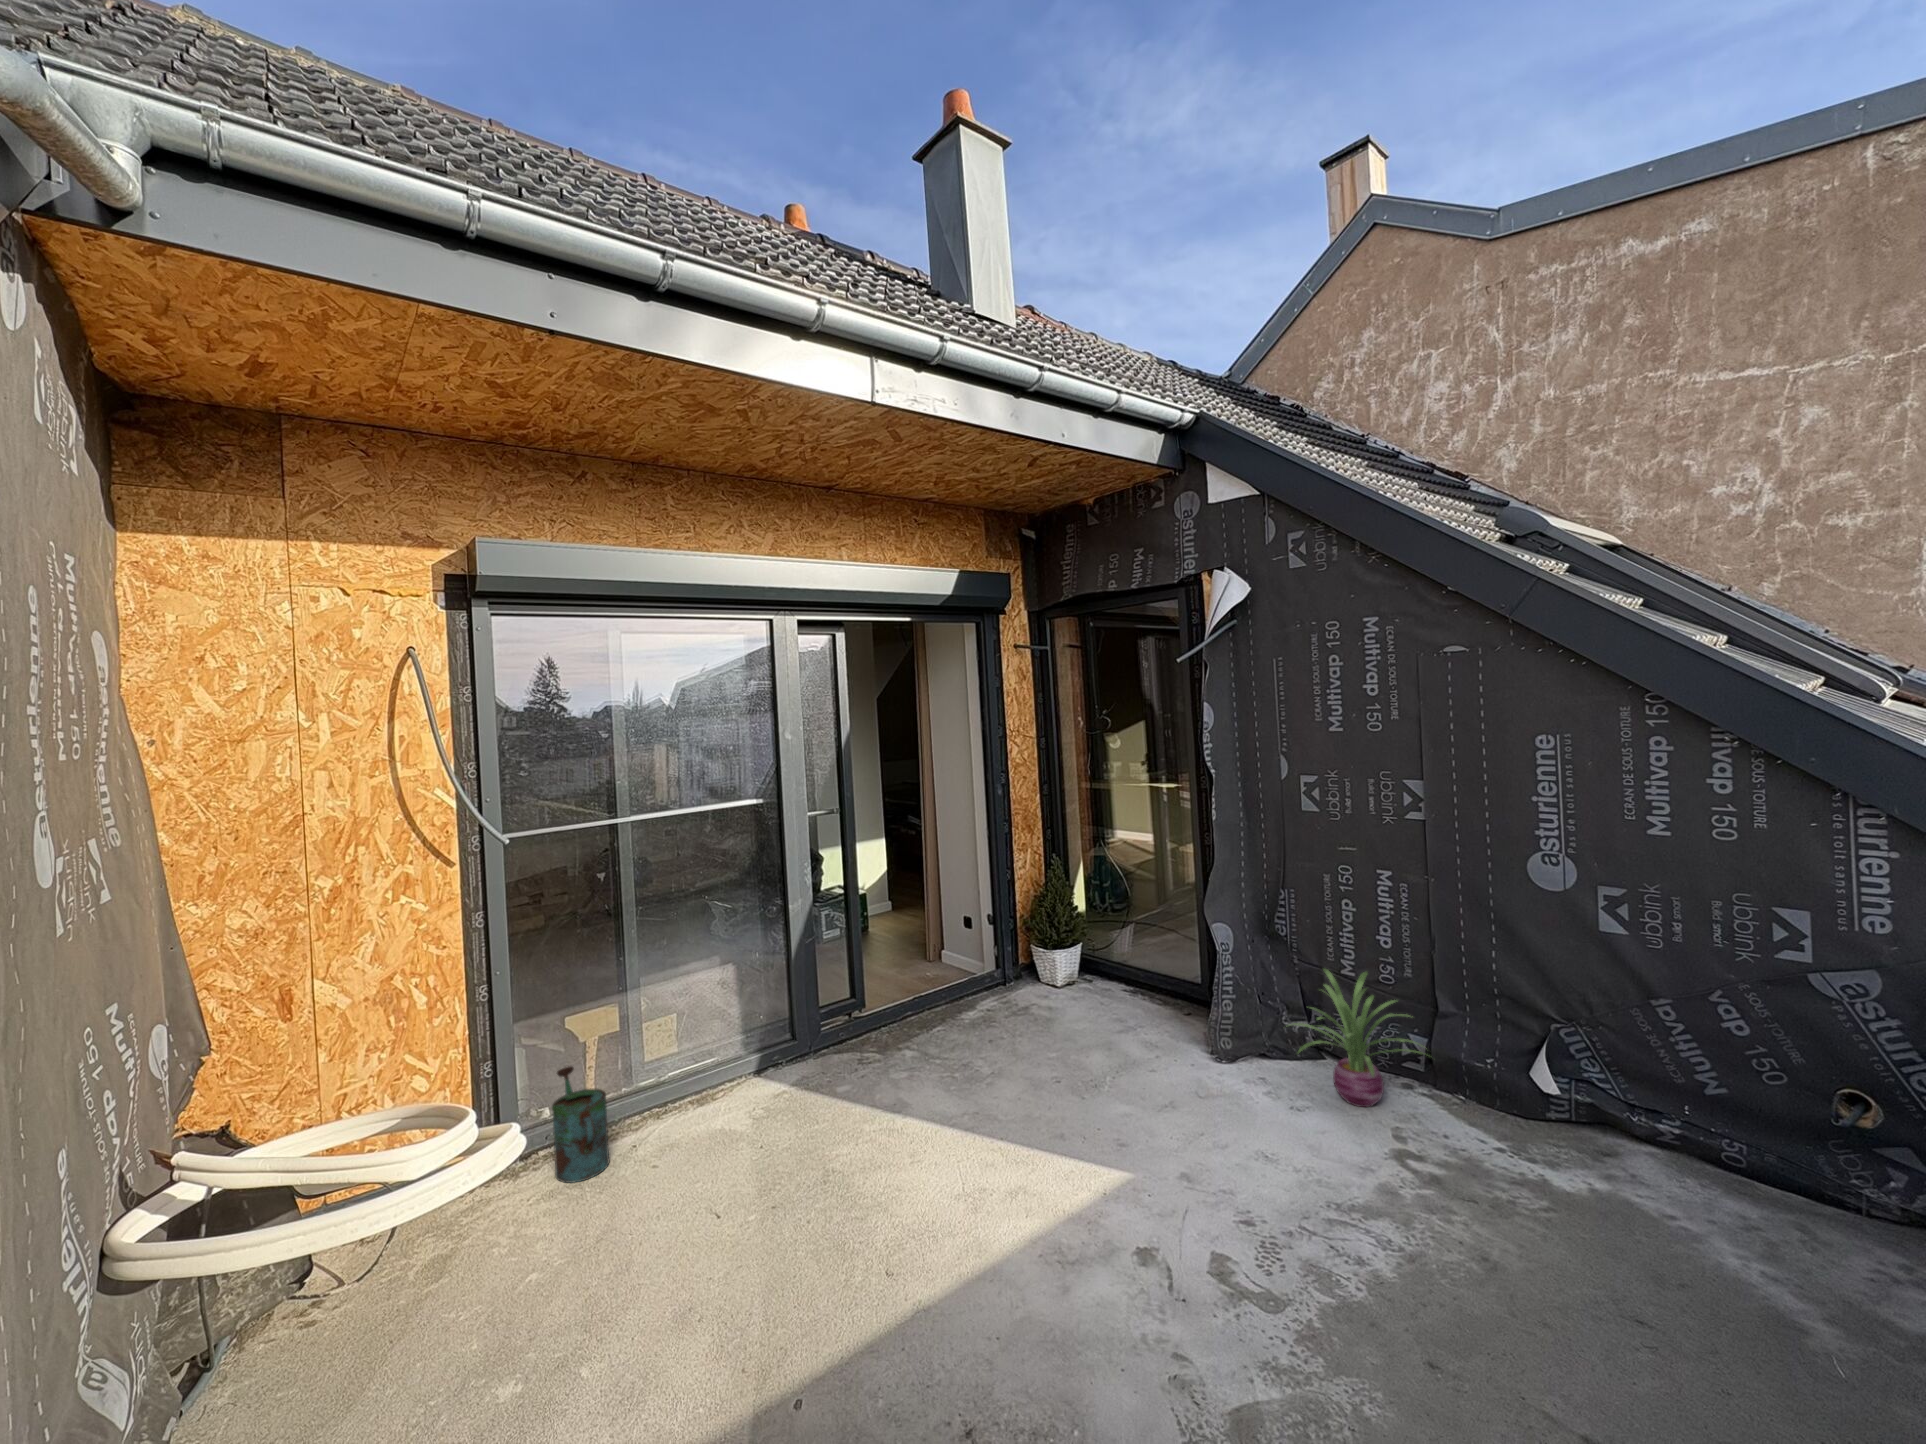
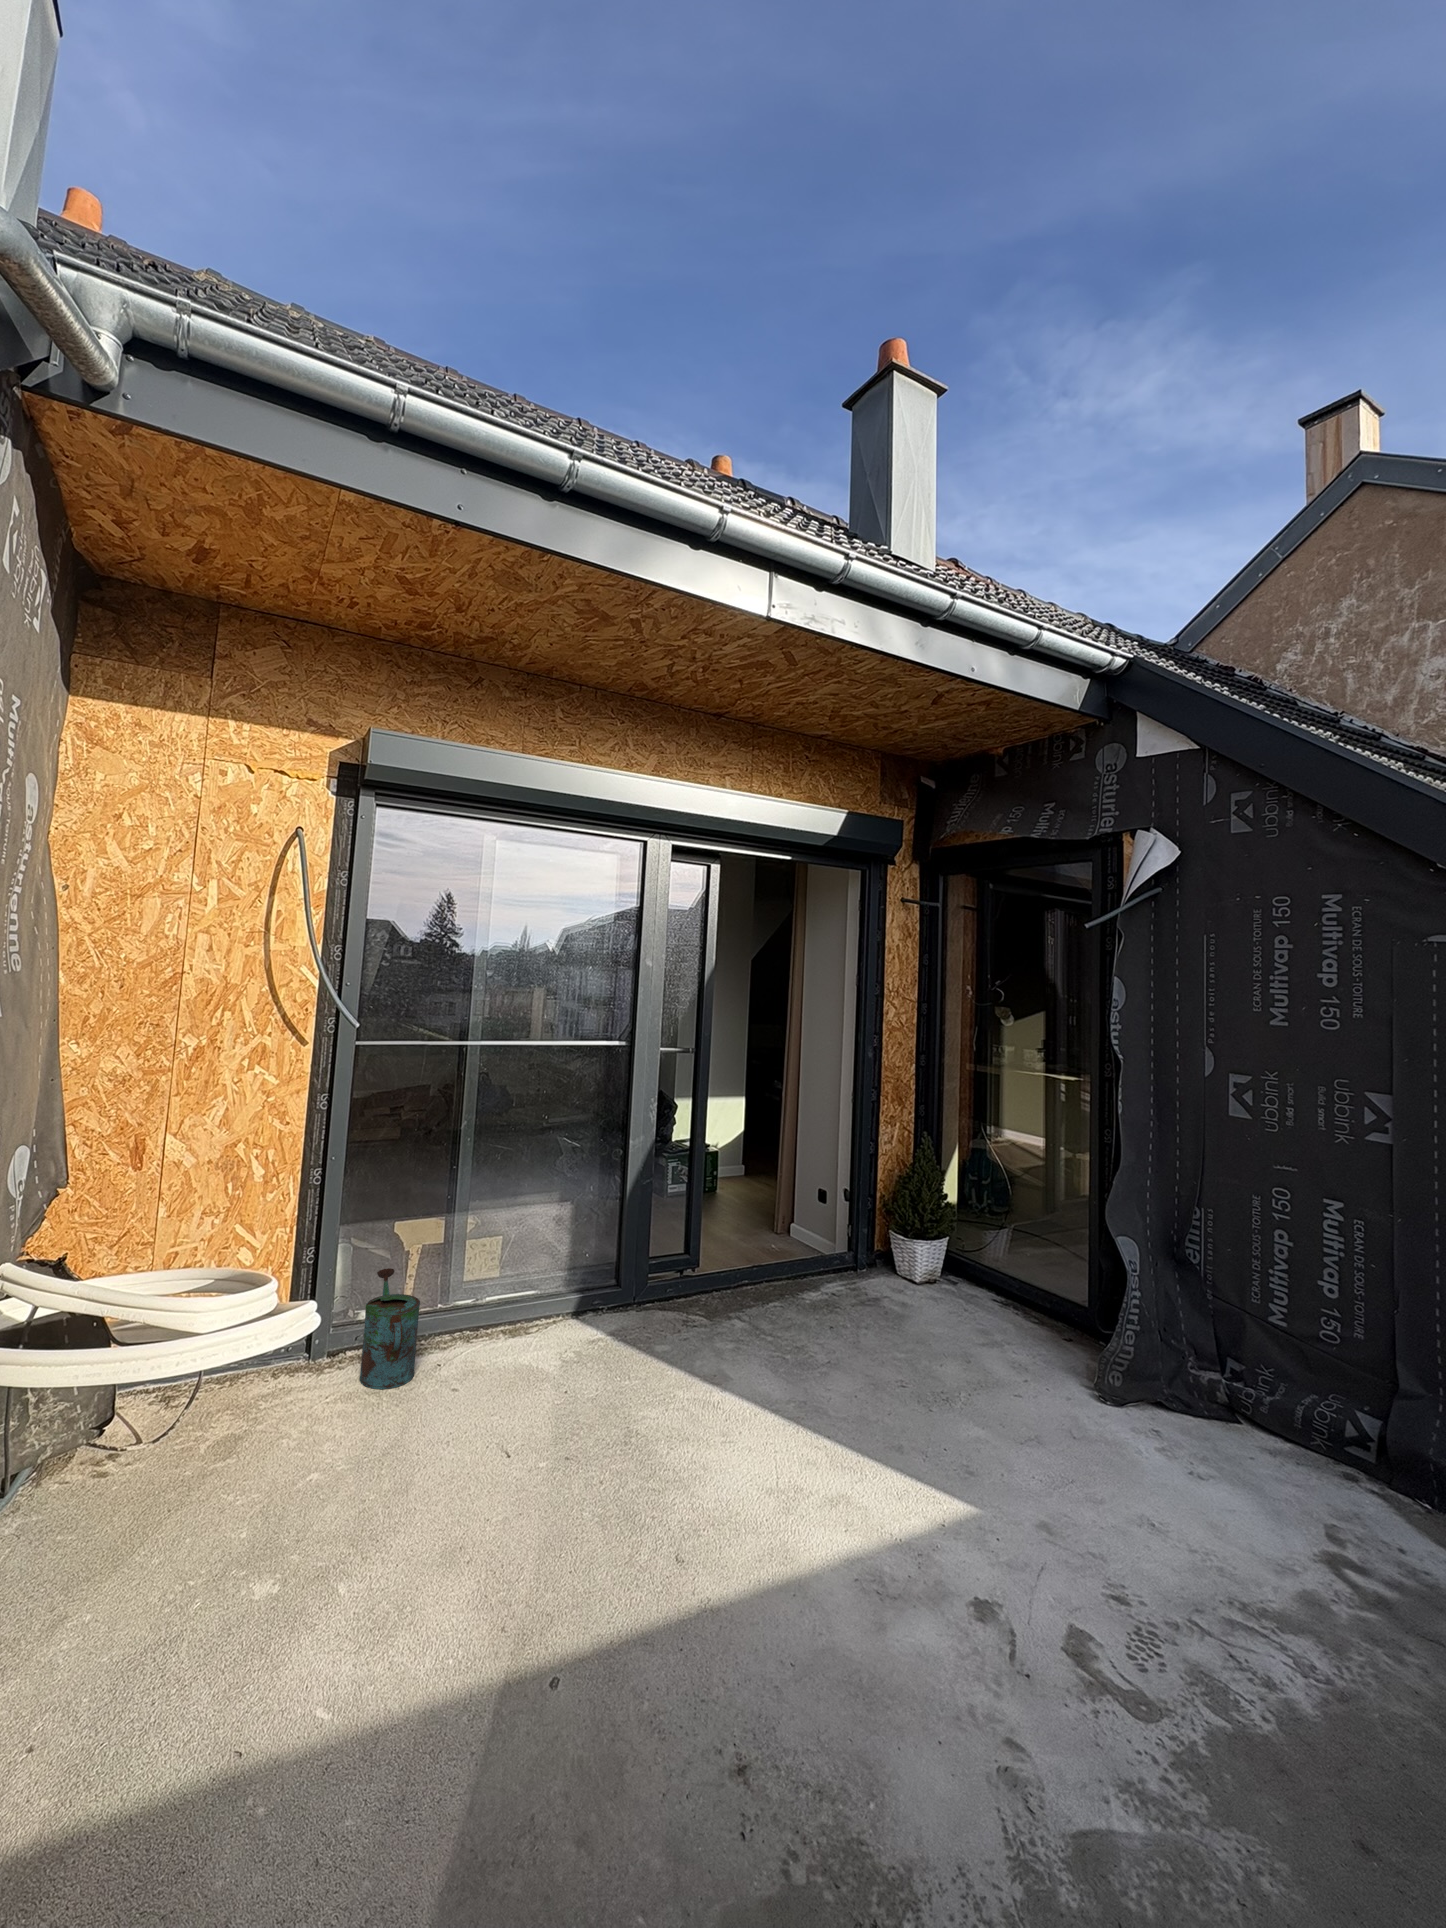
decorative plant: present [1286,969,1426,1107] -> none [1182,1307,1392,1491]

